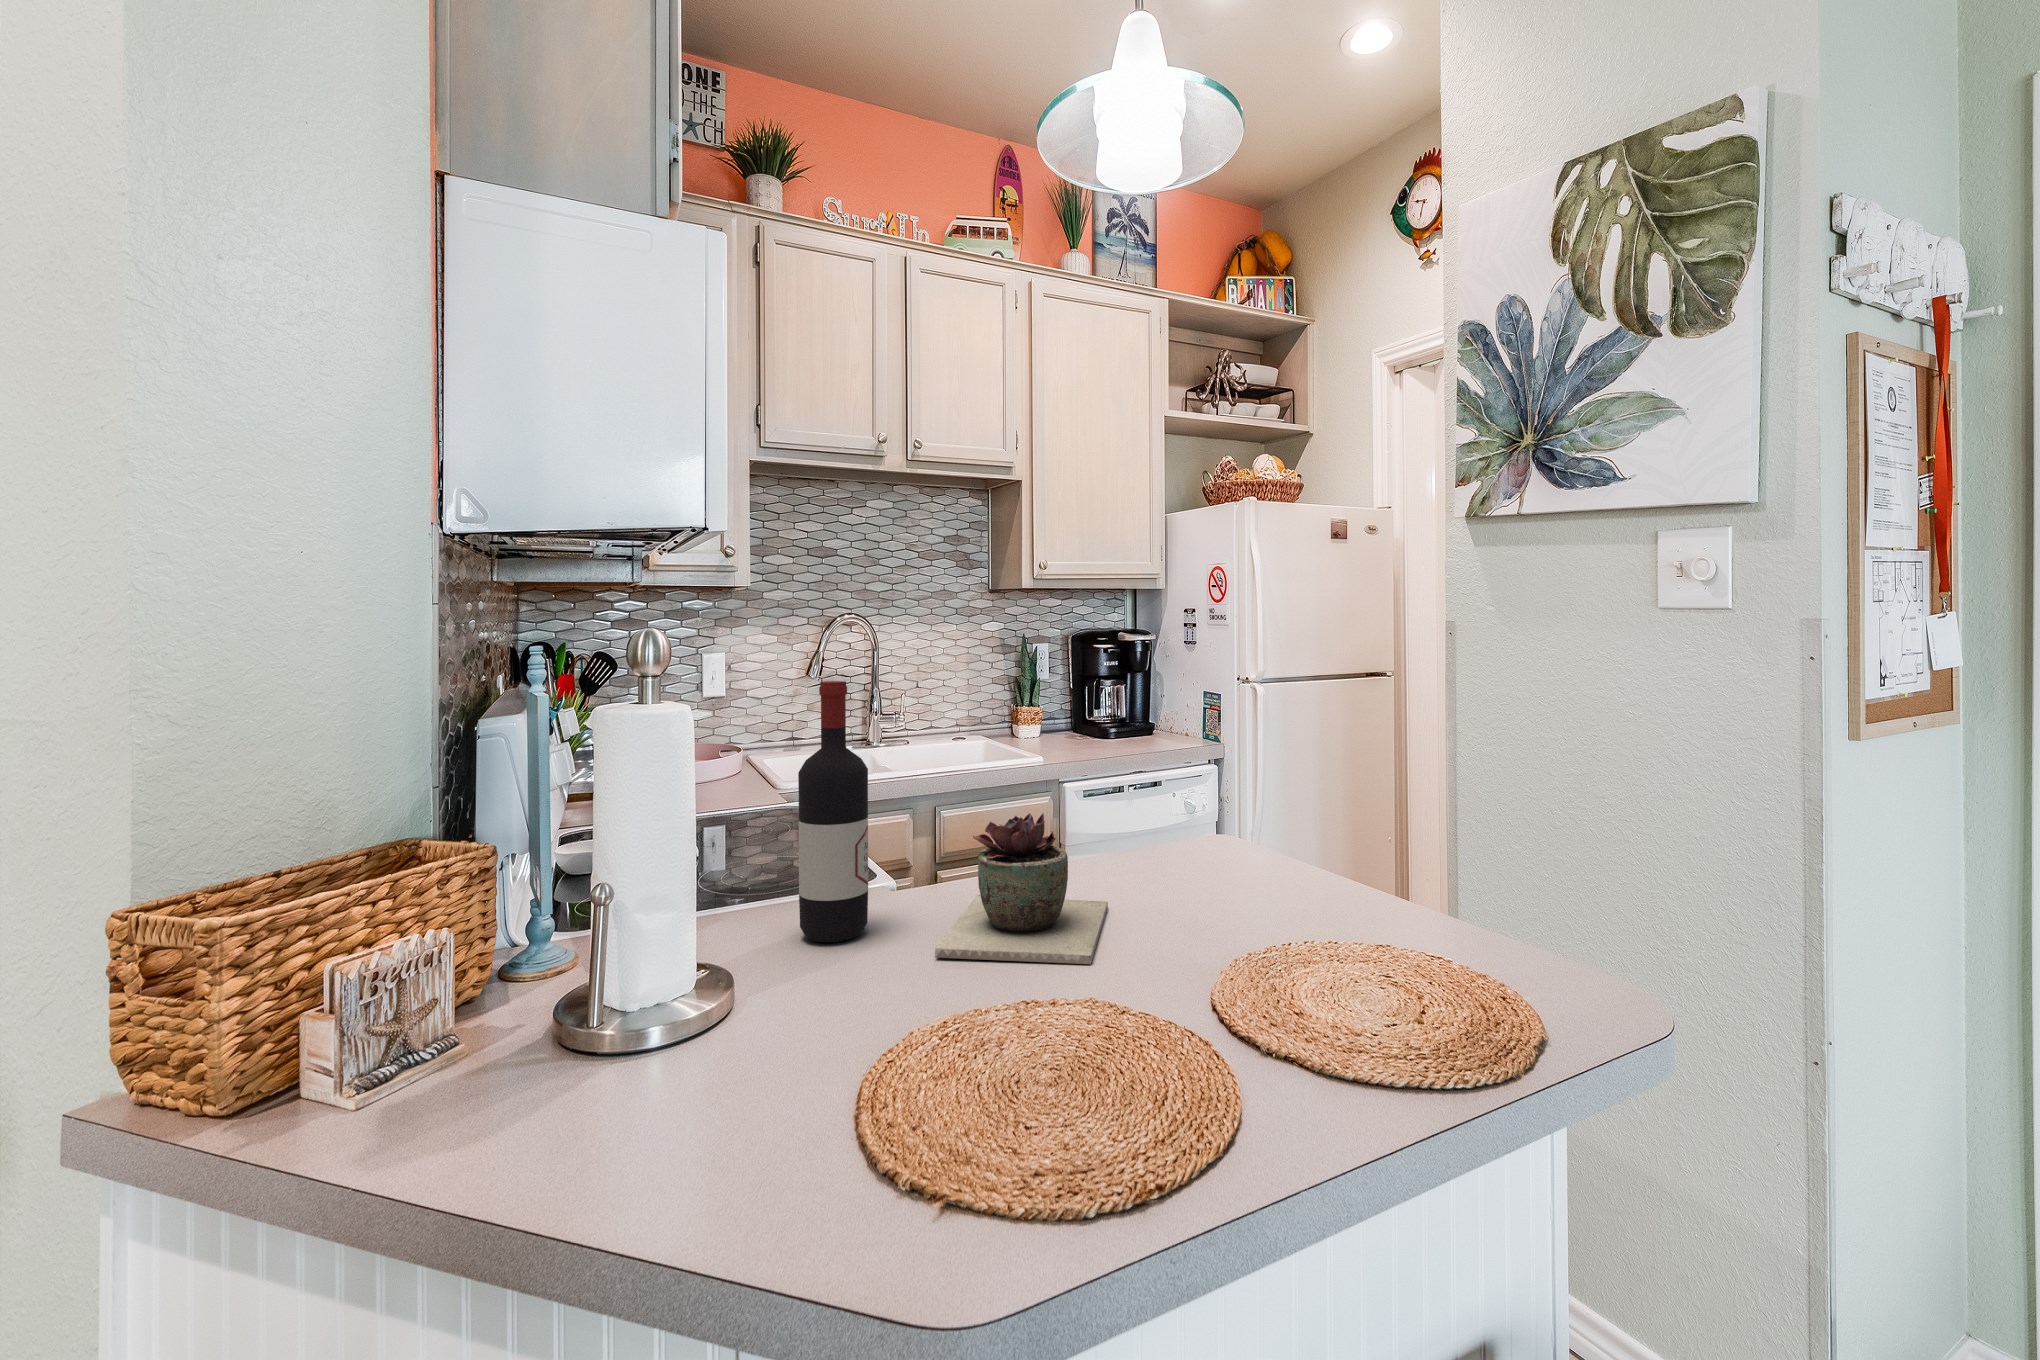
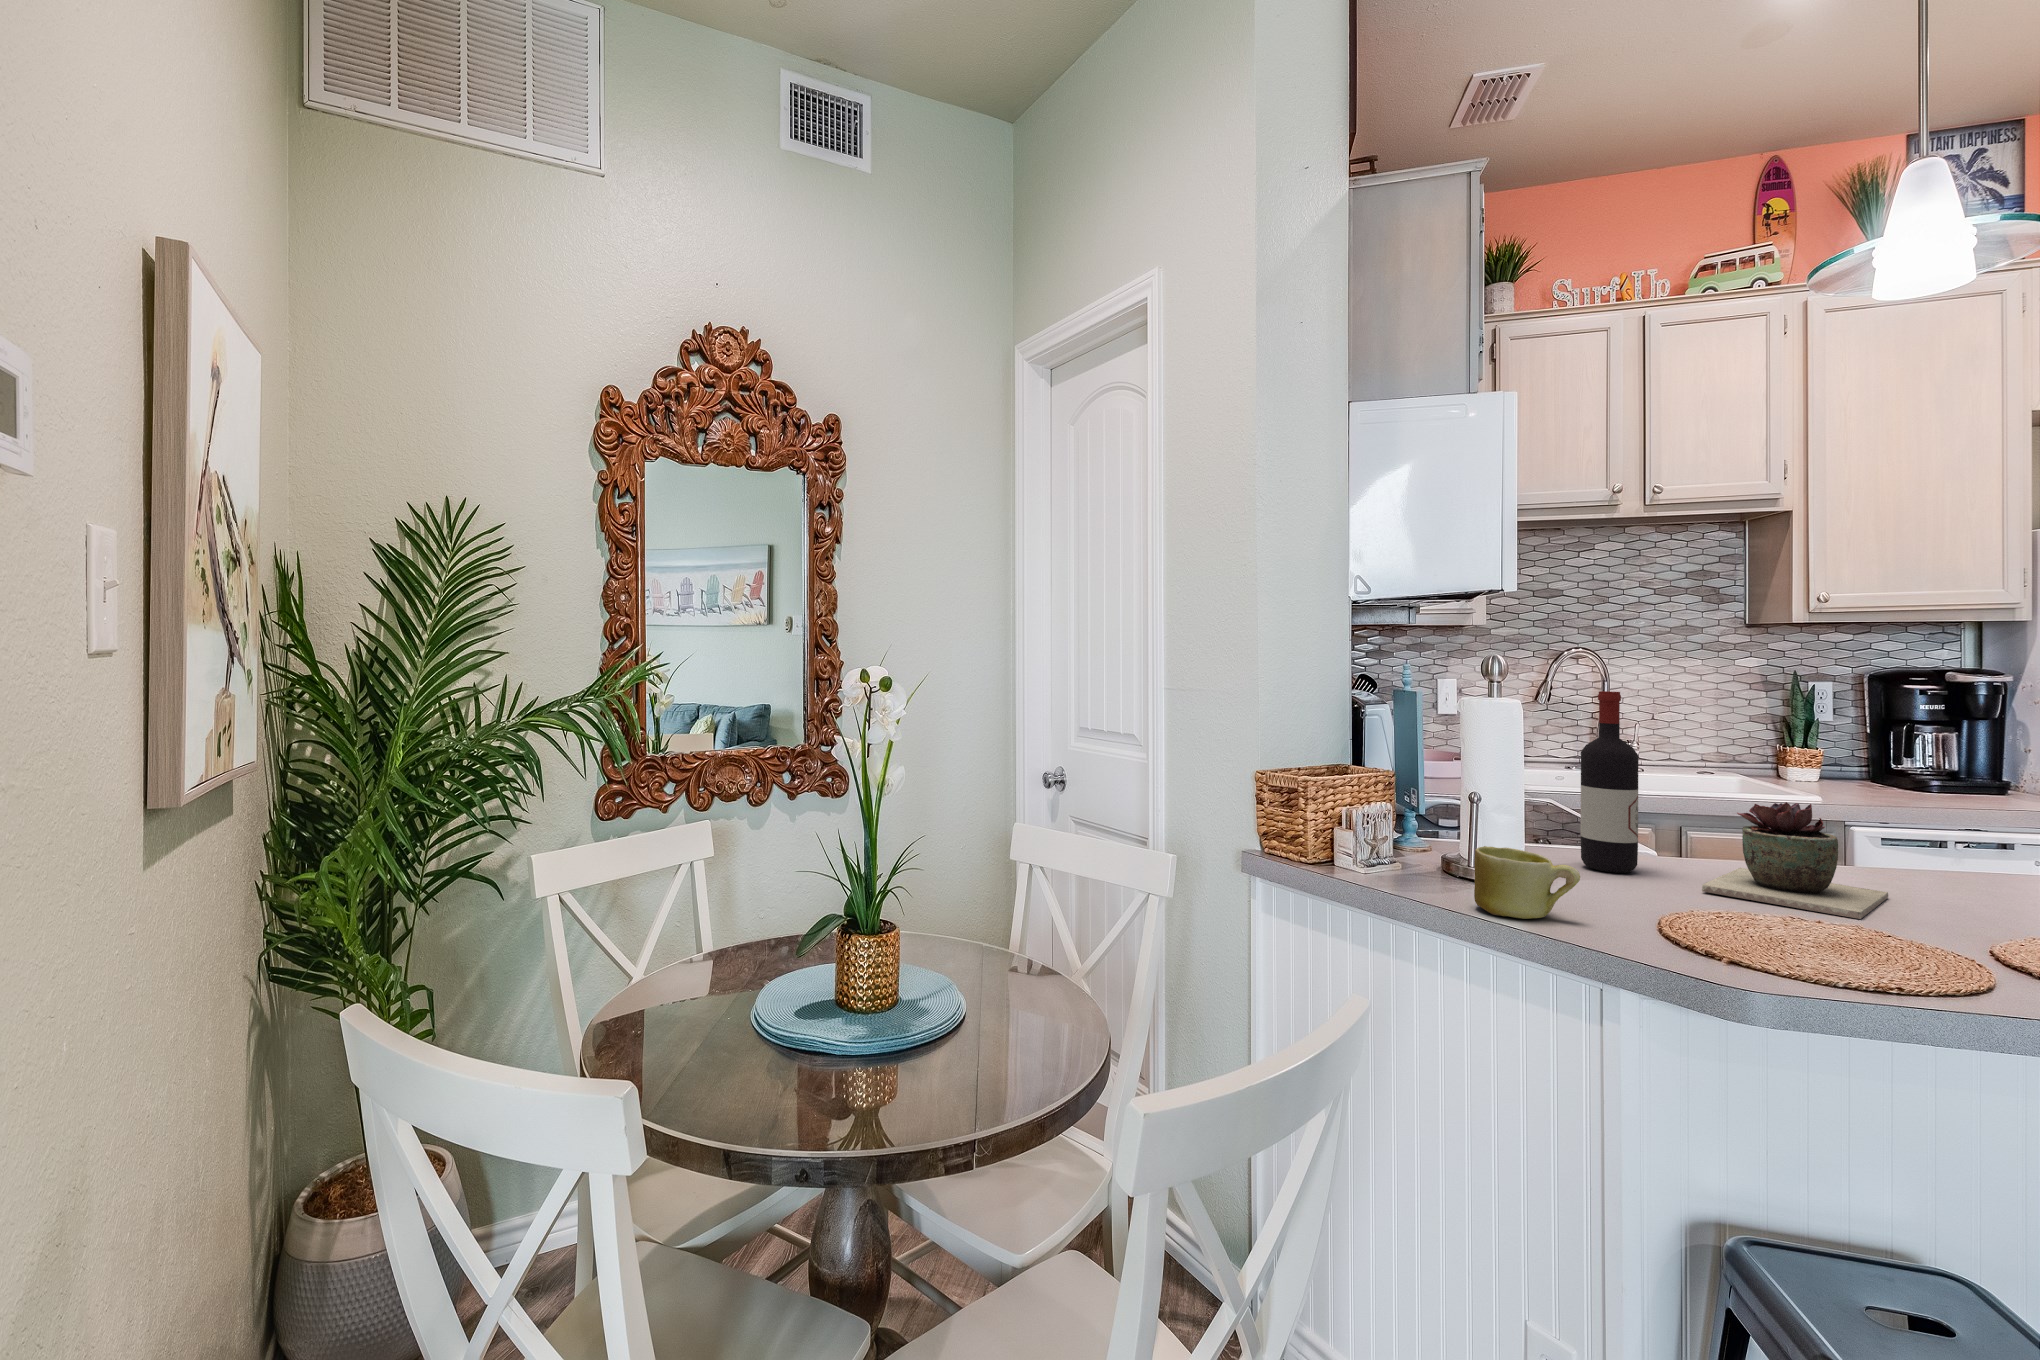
mug: none [560,1000,747,1166] -> present [1474,846,1580,919]

